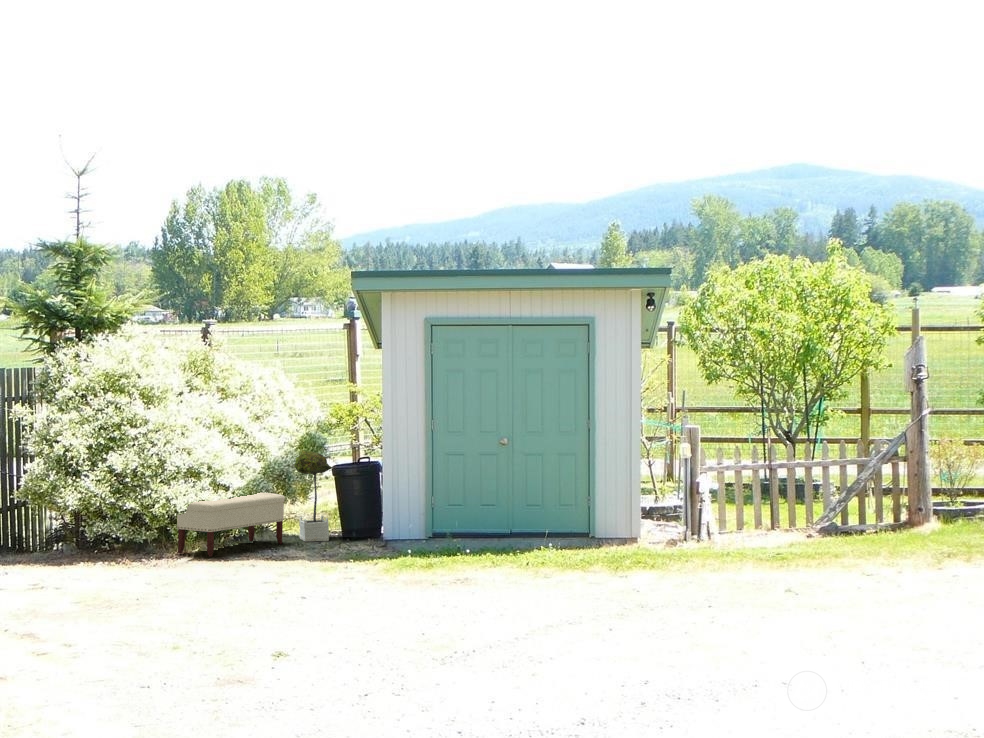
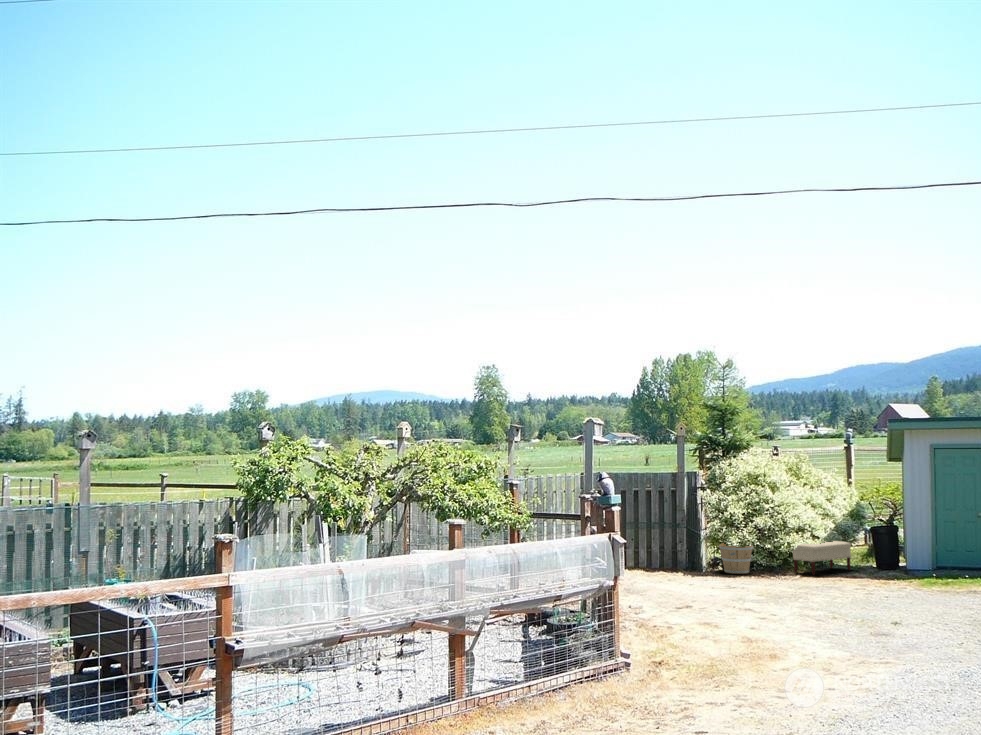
potted tree: present [294,450,332,542] -> none [854,517,878,570]
wooden bucket: none [38,501,104,560] -> present [719,543,753,574]

